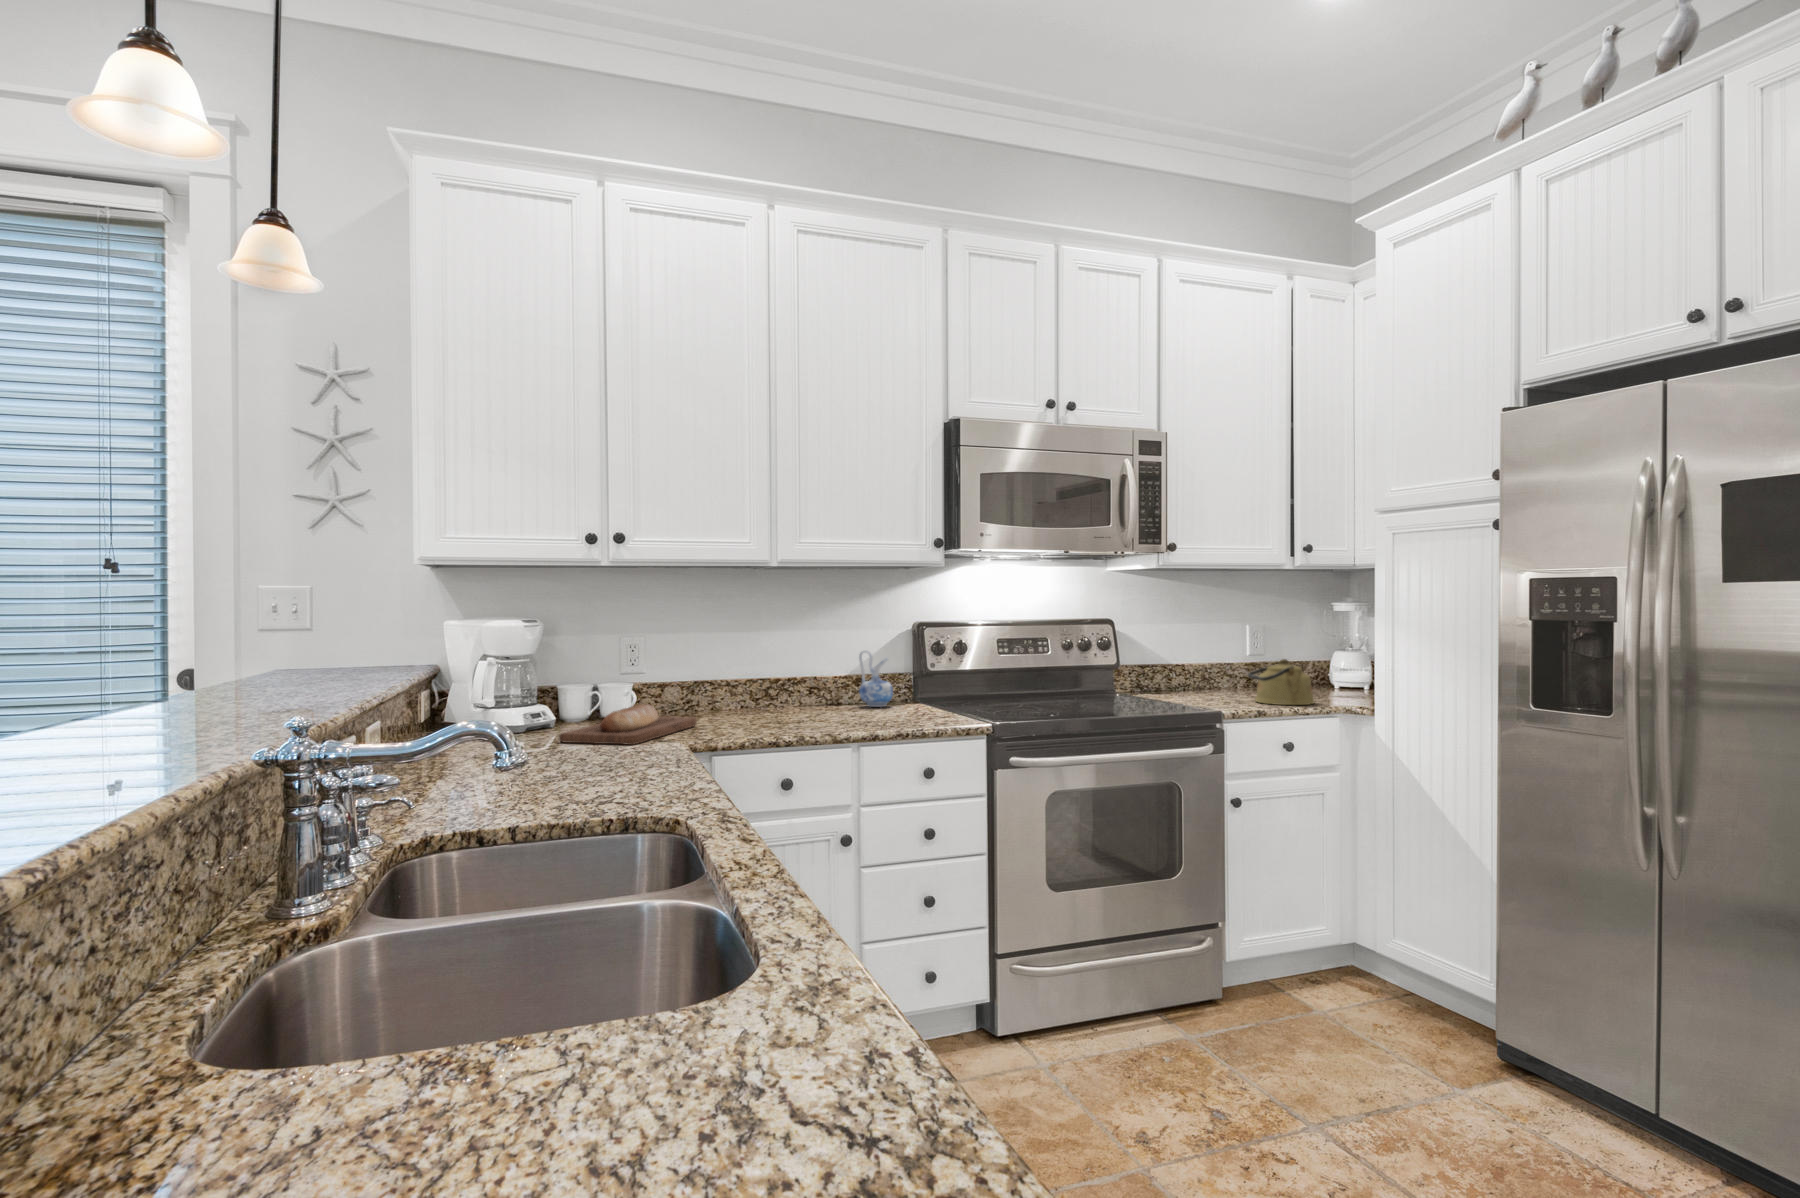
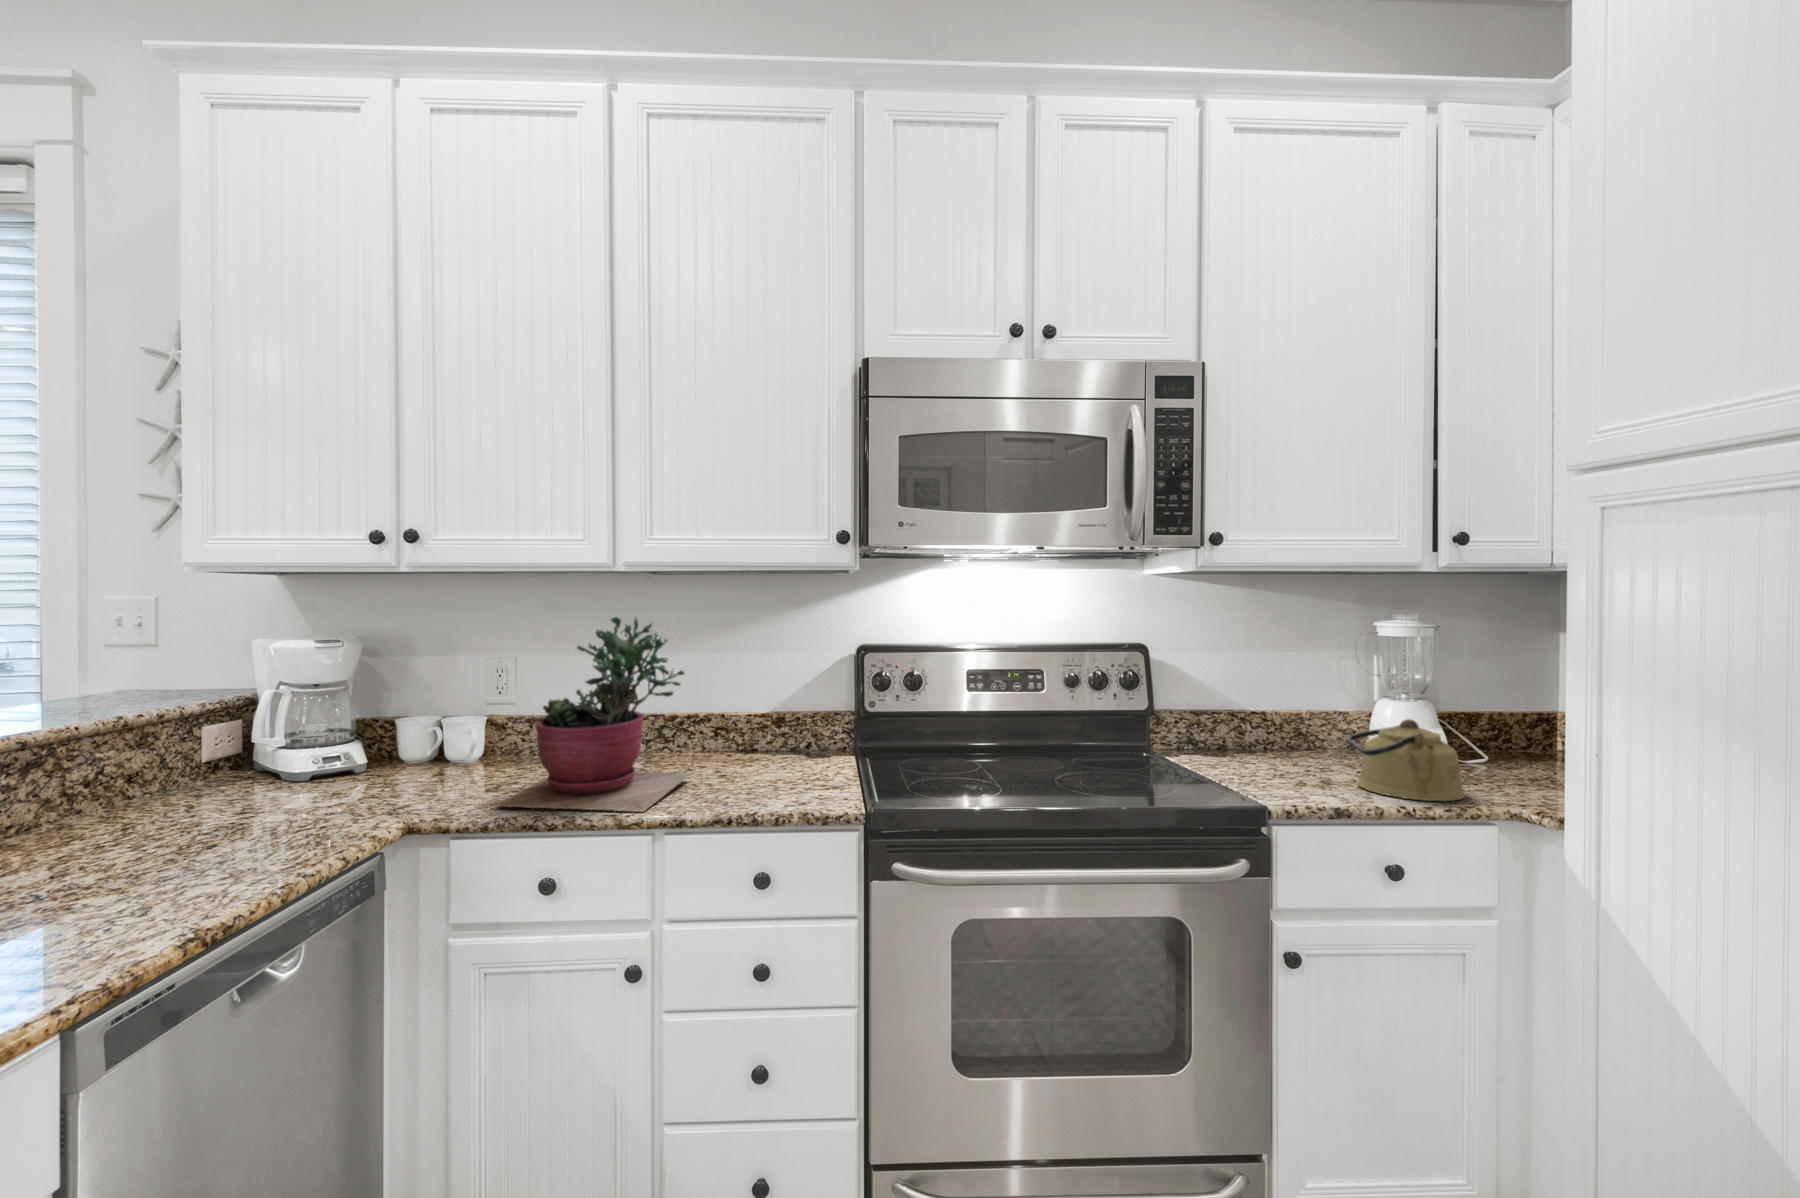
succulent plant: none [741,596,857,730] -> present [495,617,690,812]
ceramic pitcher: present [859,650,893,707] -> none [770,683,814,758]
bread loaf: present [559,704,697,745] -> none [233,756,485,829]

